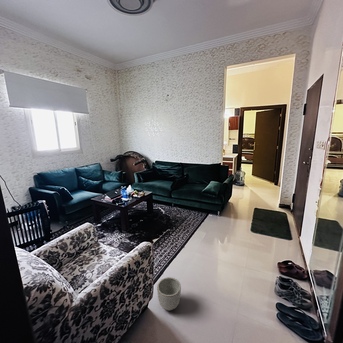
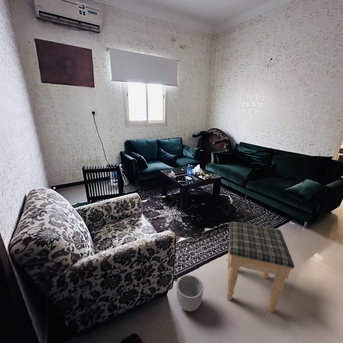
footstool: none [181,218,234,286] -> present [227,222,294,312]

